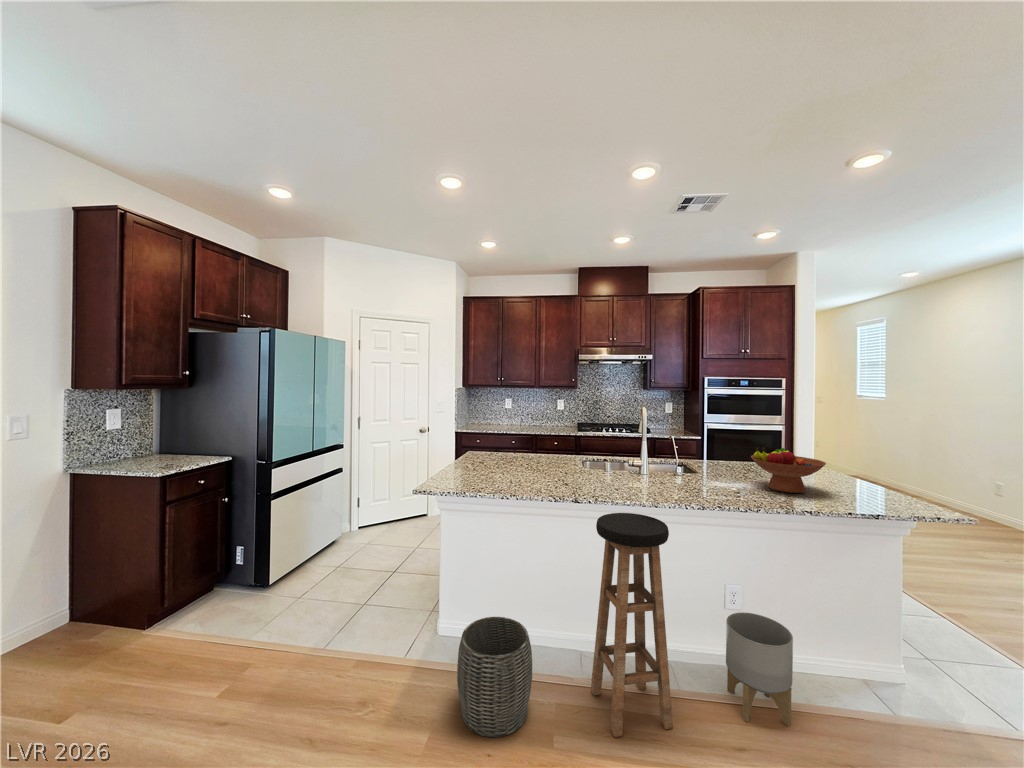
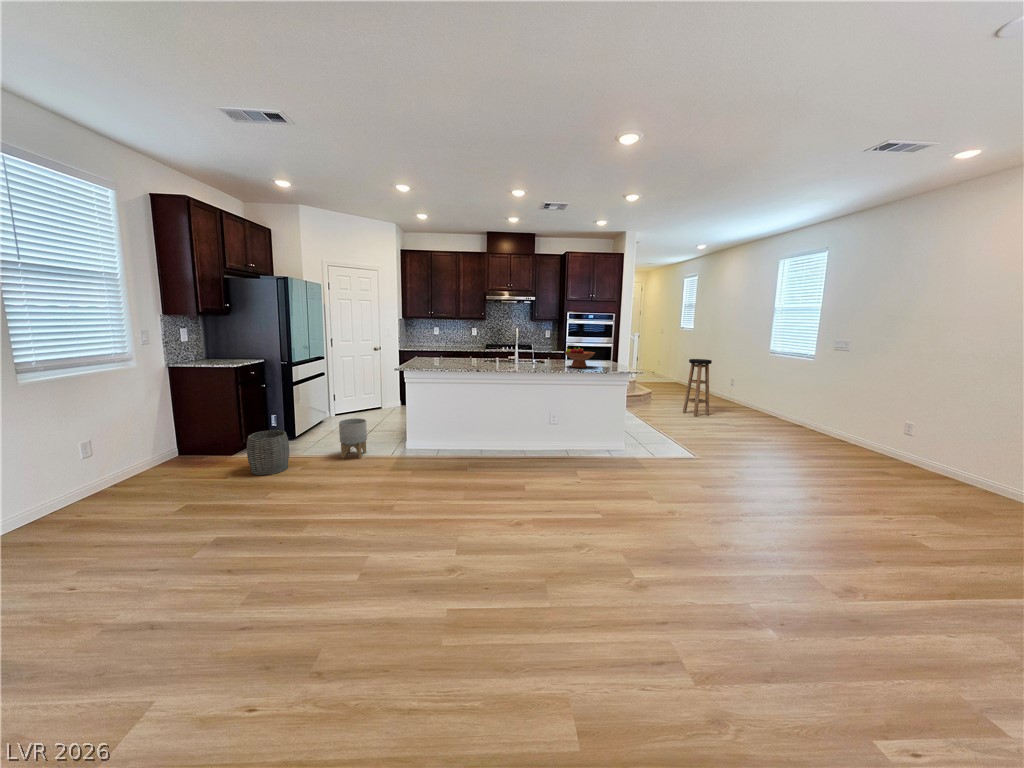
bar stool: present [591,513,673,737] -> present [683,359,712,416]
planter: present [726,613,793,726] -> present [339,418,367,459]
woven basket: present [457,617,532,737] -> present [247,430,289,475]

